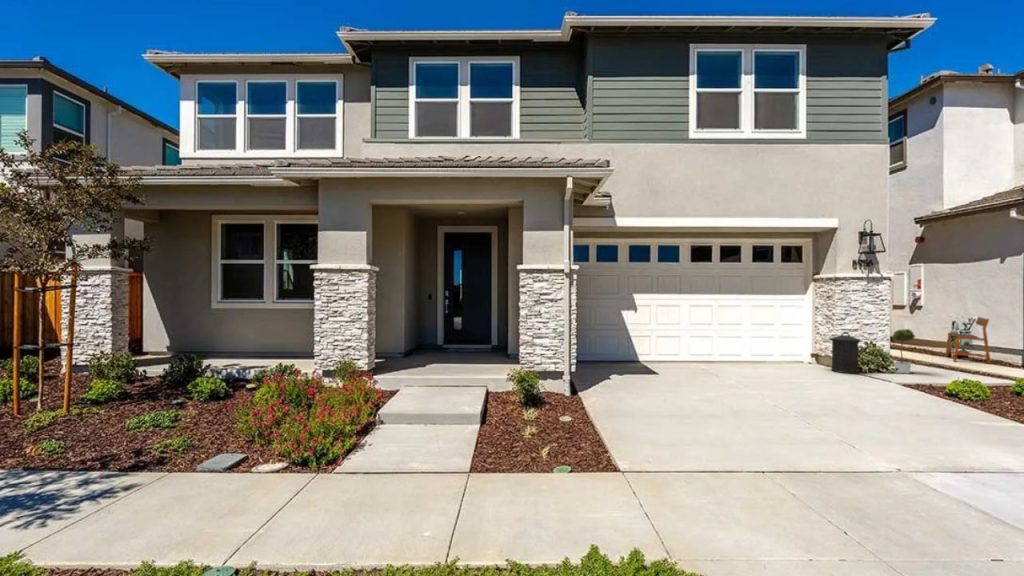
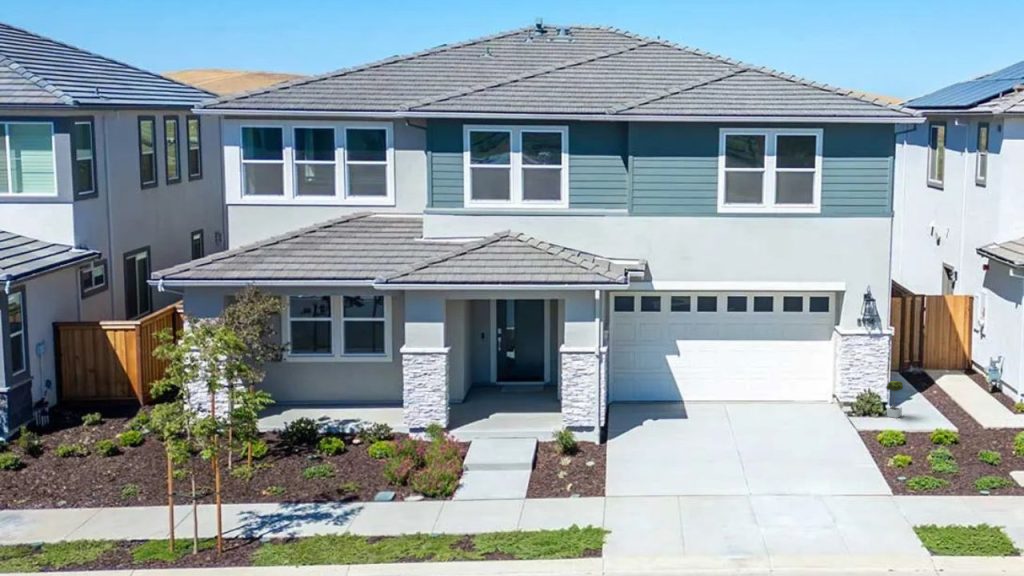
bench: present [946,317,990,364] -> none [968,355,1007,404]
trash can: present [828,332,863,373] -> none [834,383,859,418]

